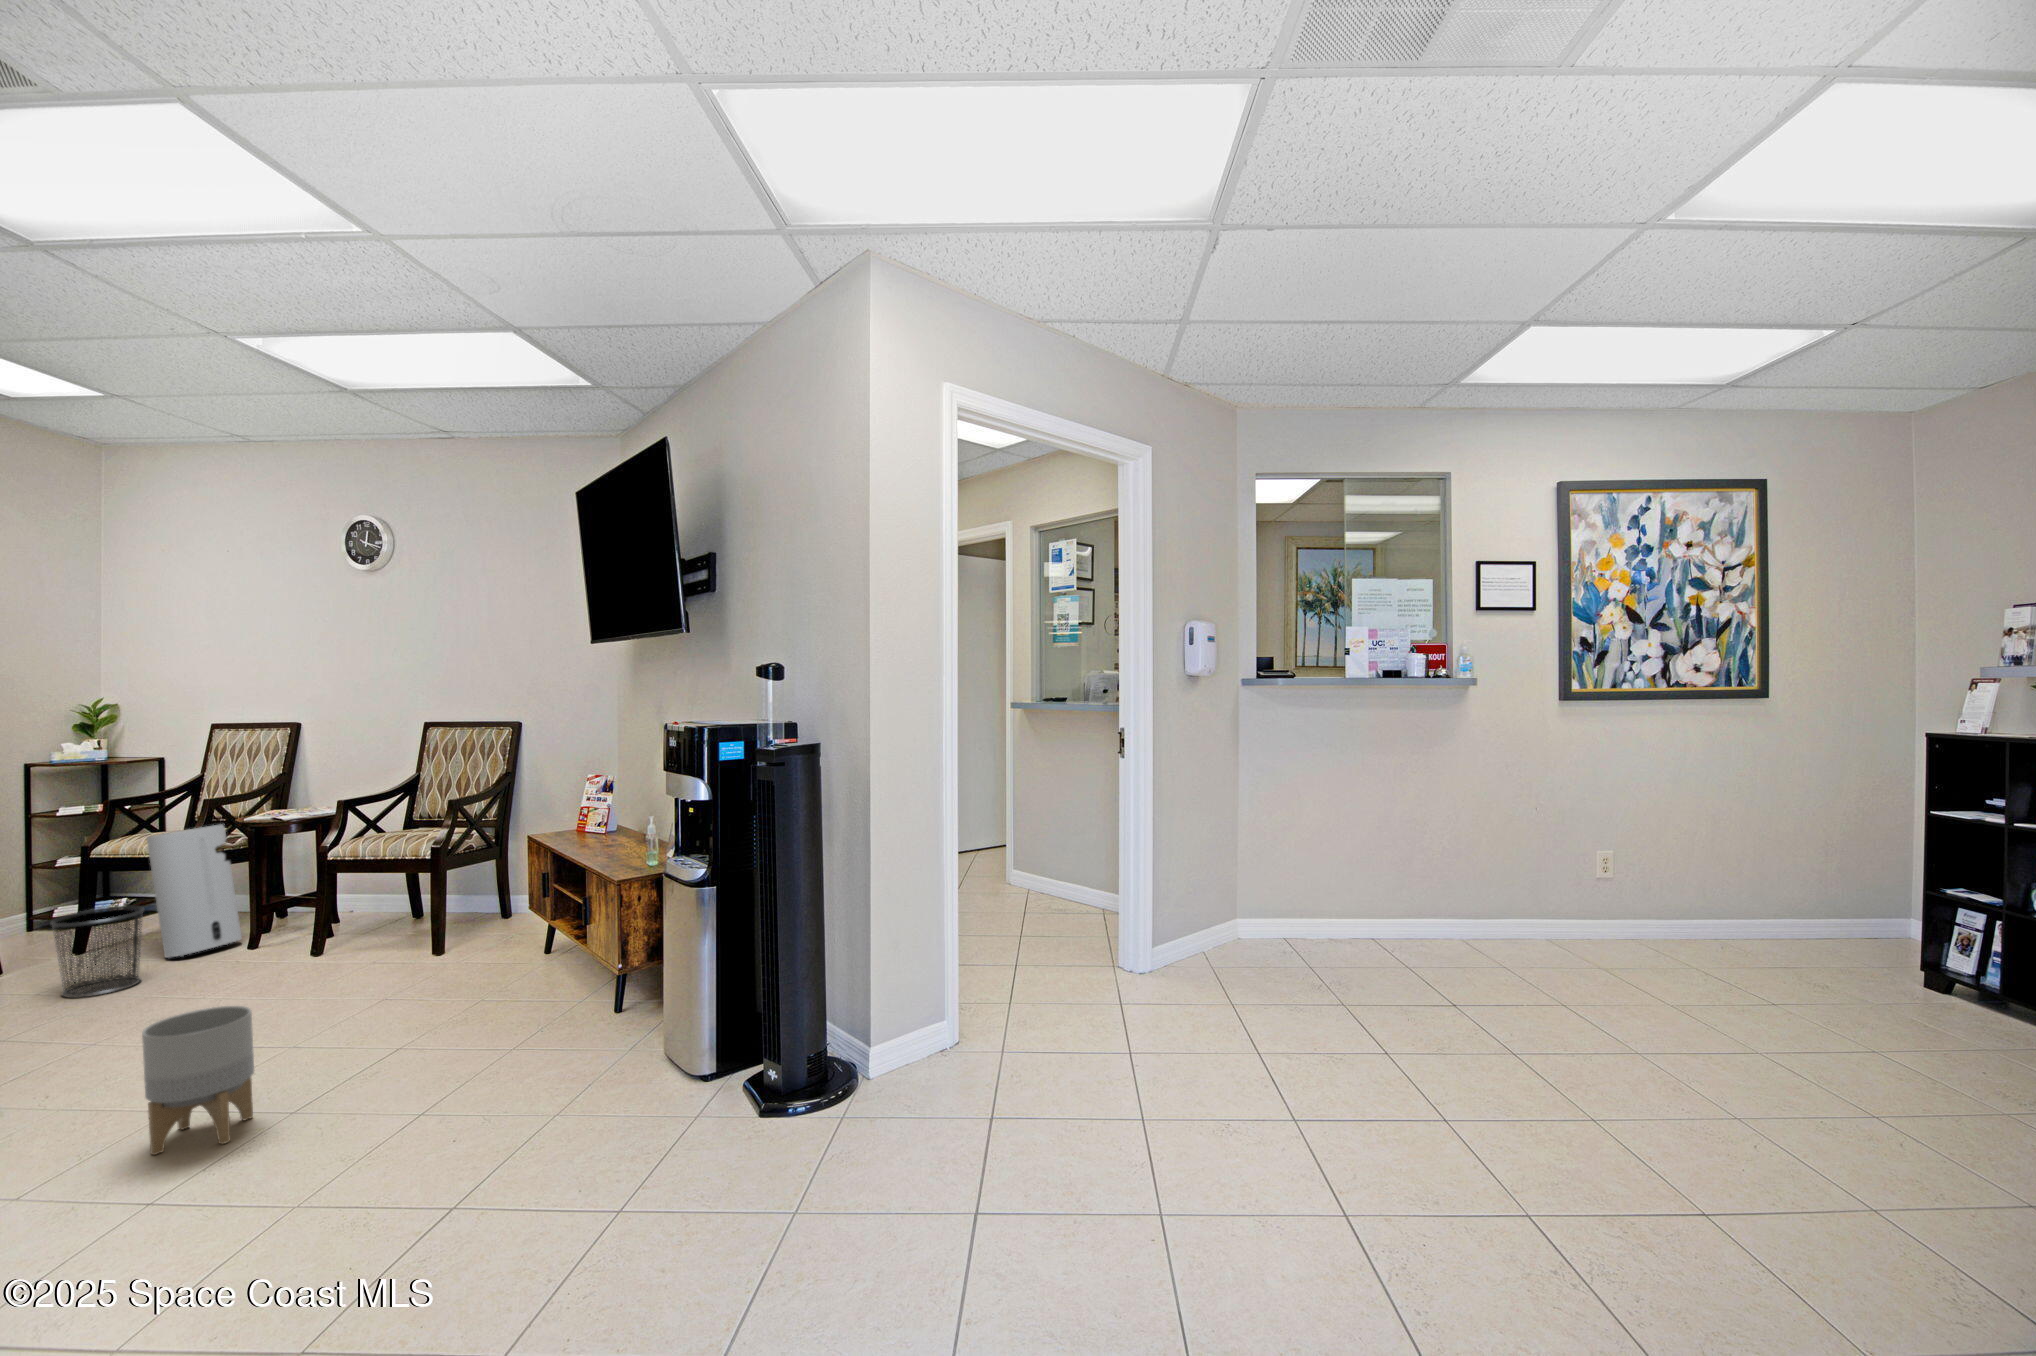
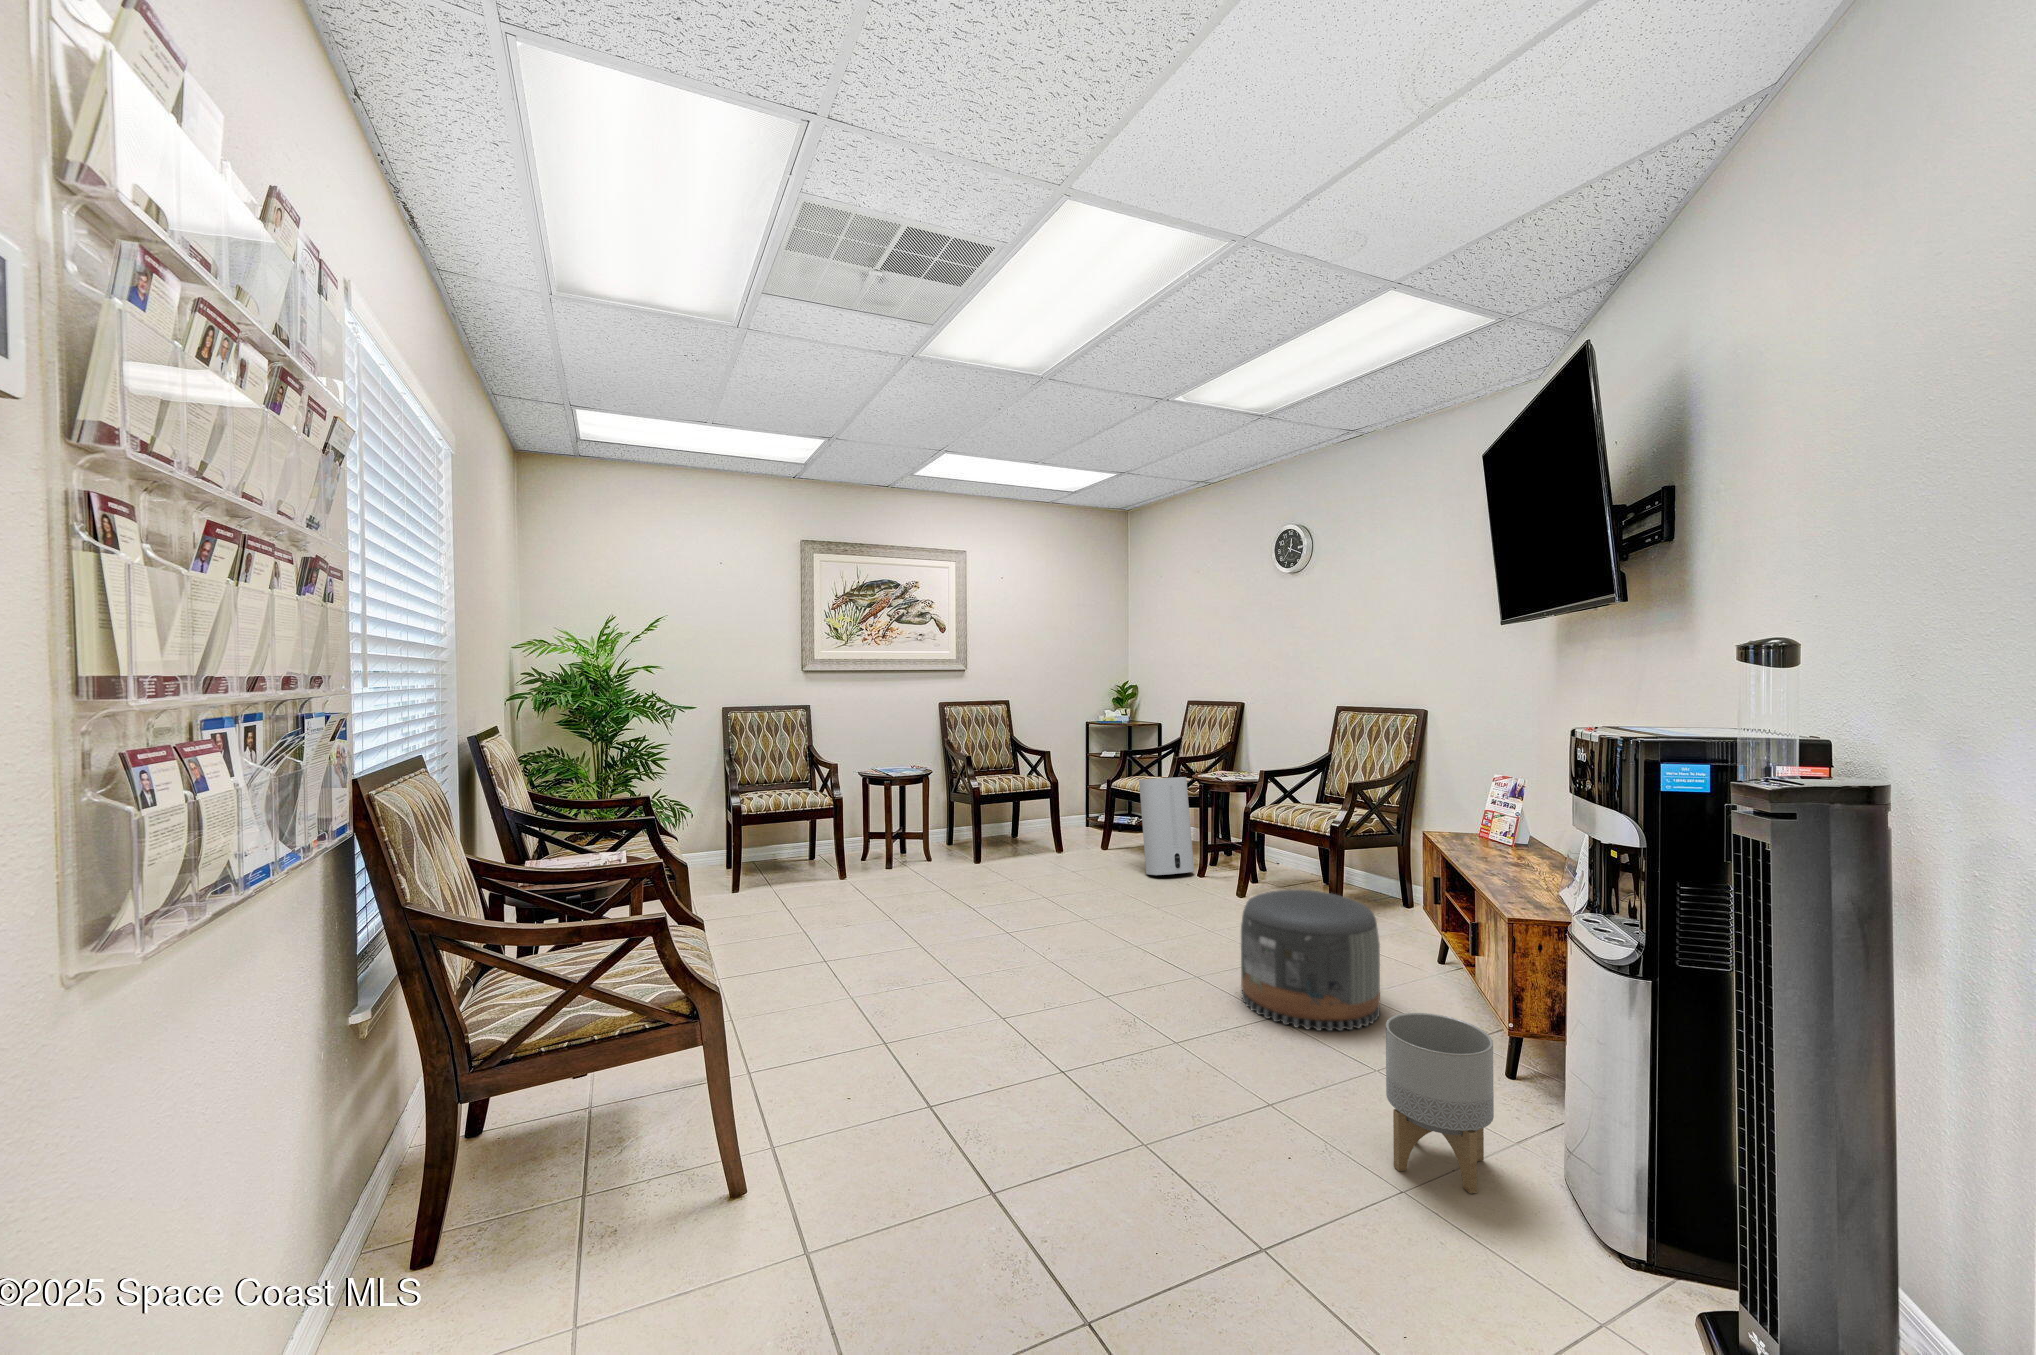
waste bin: present [50,906,144,998] -> none [1081,828,1132,894]
pouf: none [335,910,491,1049] -> present [1241,890,1380,1031]
planter: present [142,1006,254,1155] -> present [1386,1013,1494,1193]

